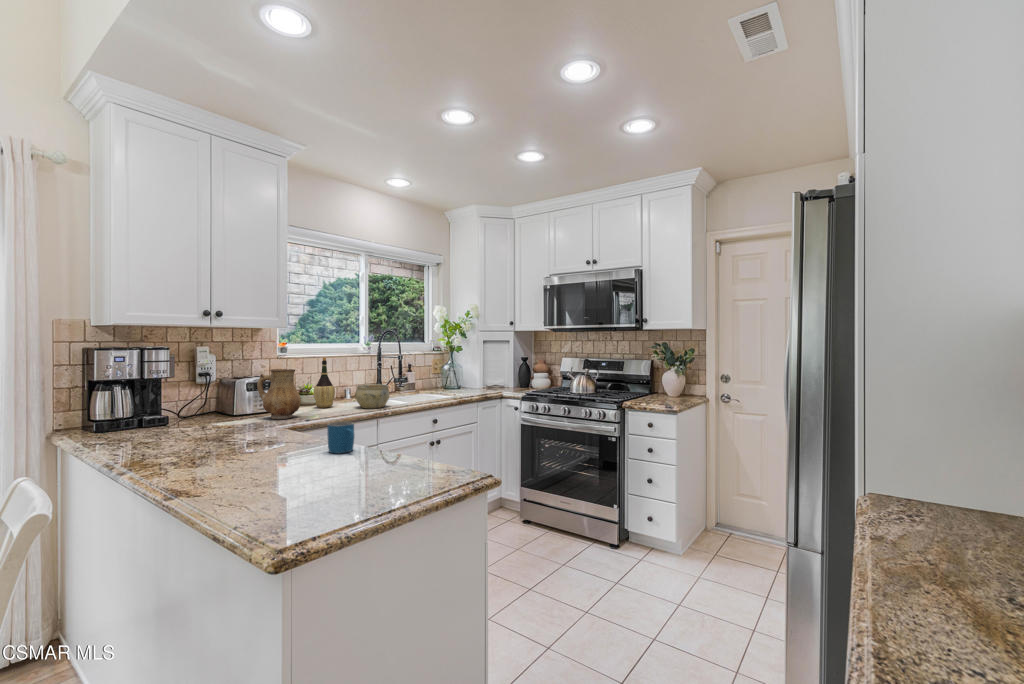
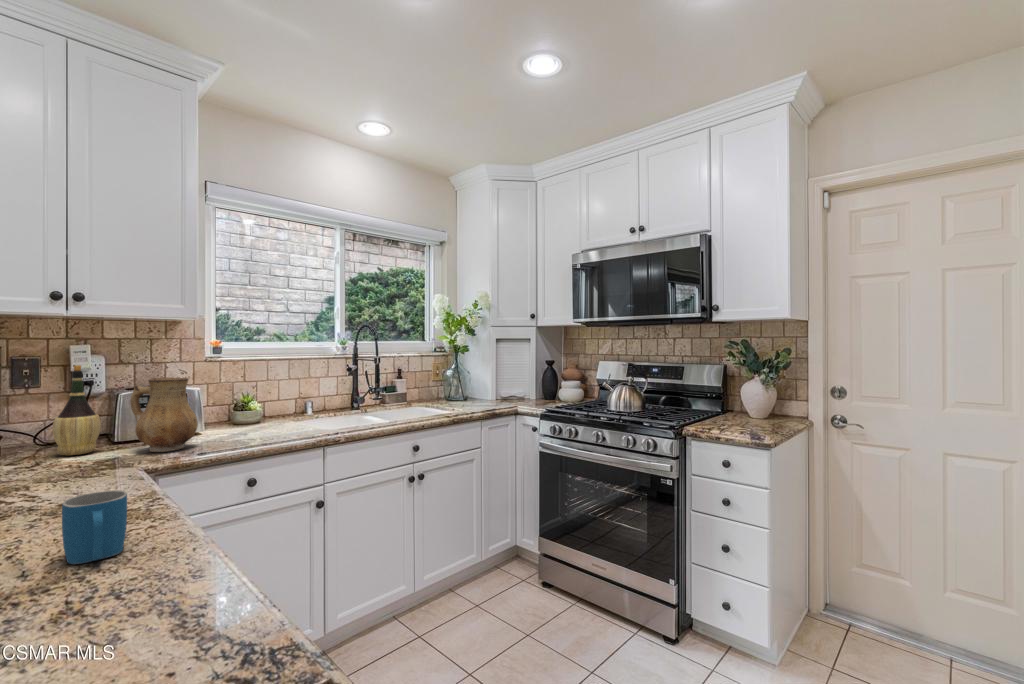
wine bottle: present [314,357,335,408] -> present [53,365,101,455]
ceramic bowl: present [355,384,390,408] -> none [295,398,345,433]

